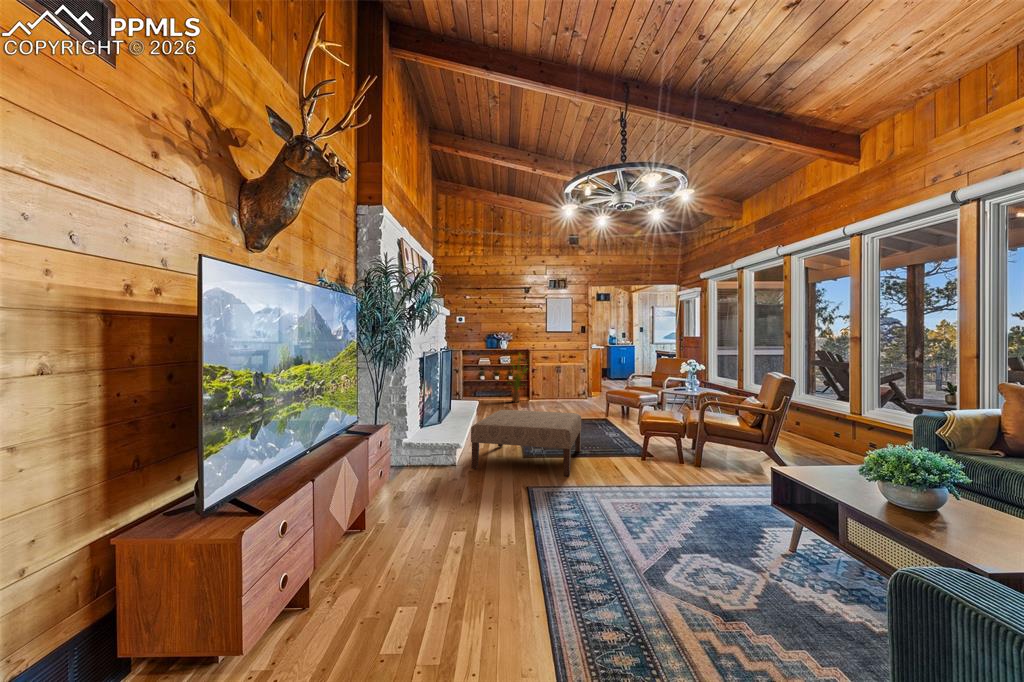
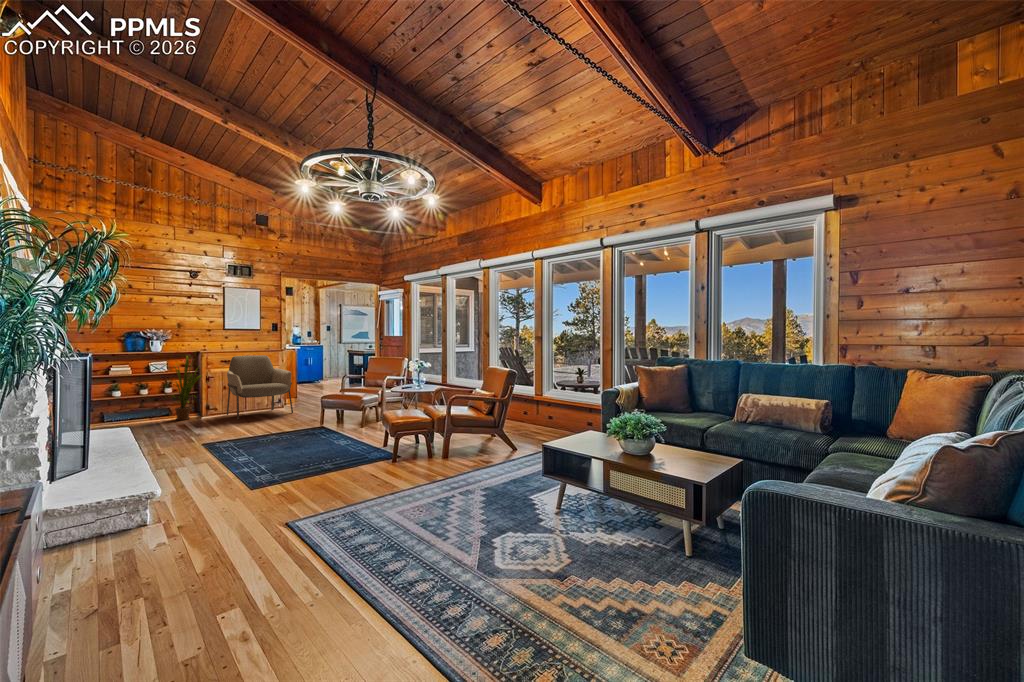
armchair: none [544,354,592,406] -> present [227,355,293,420]
ottoman: present [471,410,581,476] -> none [182,423,330,516]

